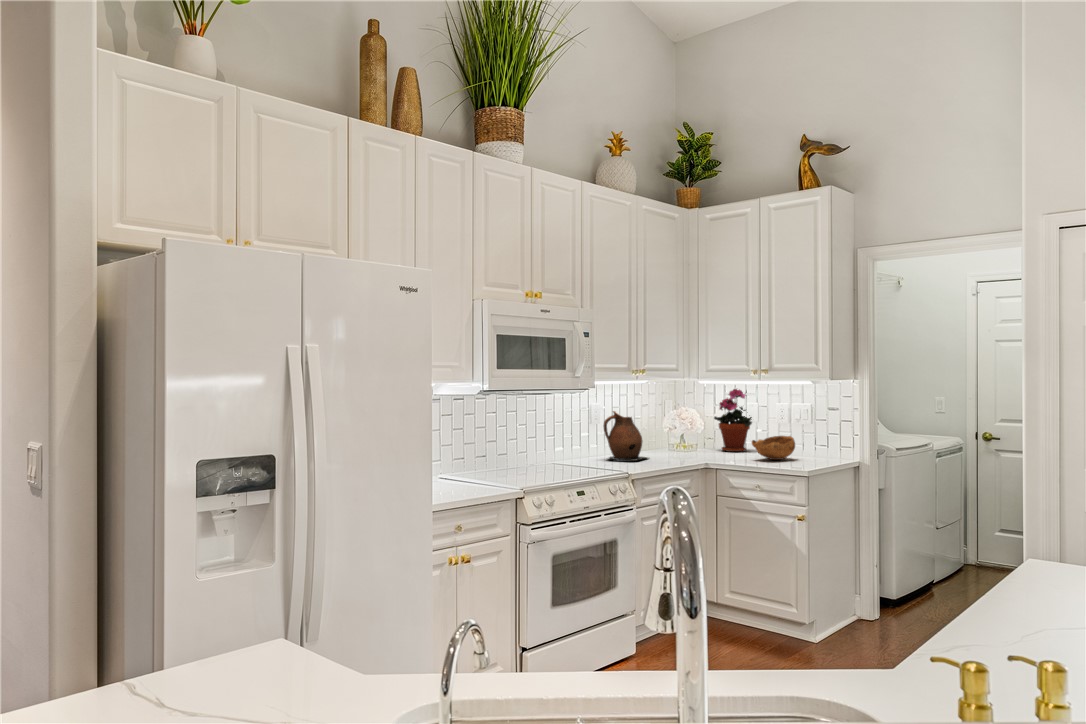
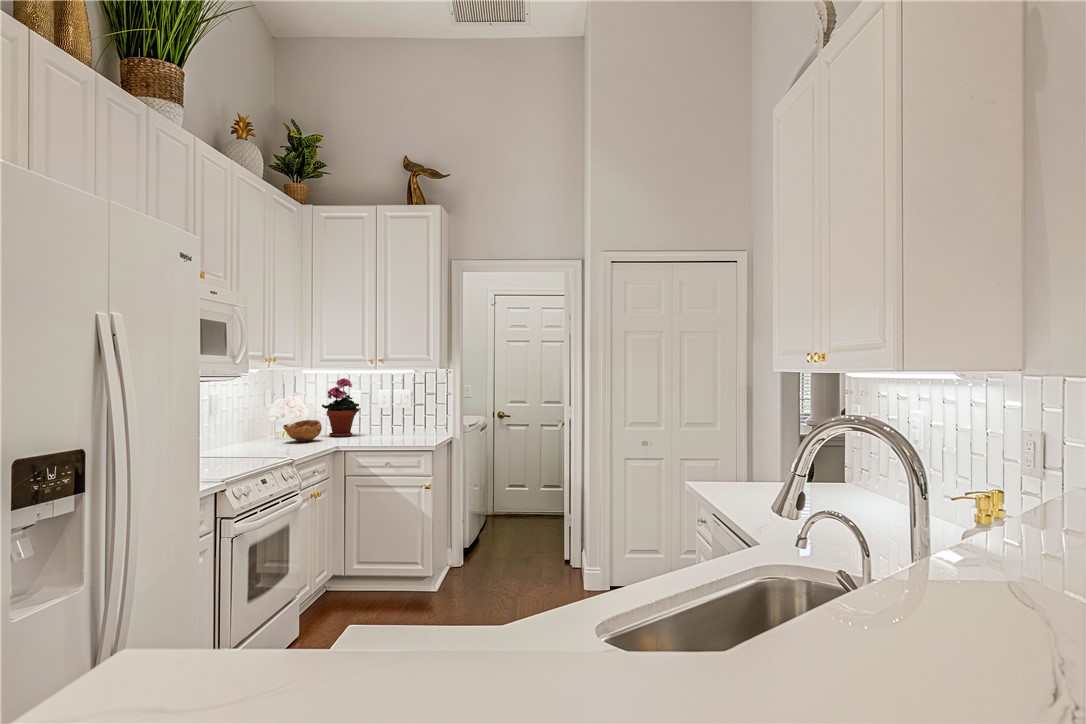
ceramic pitcher: present [604,411,647,461] -> none [232,401,277,451]
wooden bowl: present [752,436,795,460] -> present [283,420,322,442]

